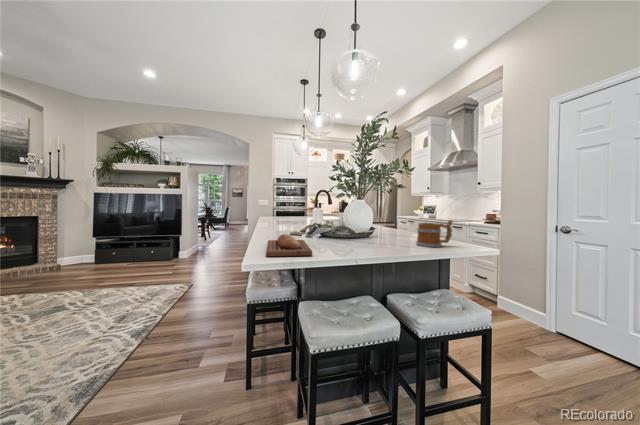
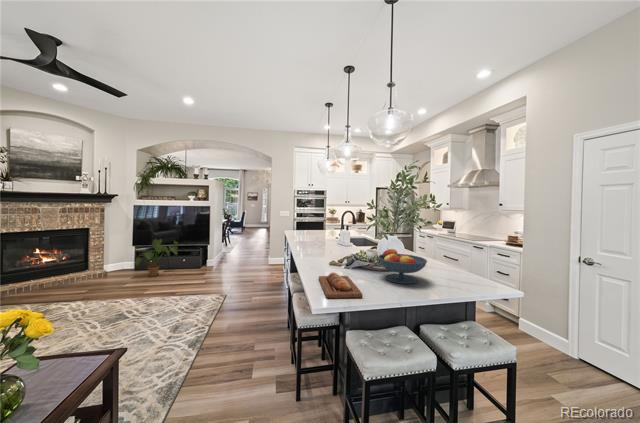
fruit bowl: none [339,210,394,246] -> present [378,249,427,284]
mug: present [416,220,453,247] -> none [446,261,480,286]
house plant: none [92,229,144,268] -> present [135,239,178,277]

